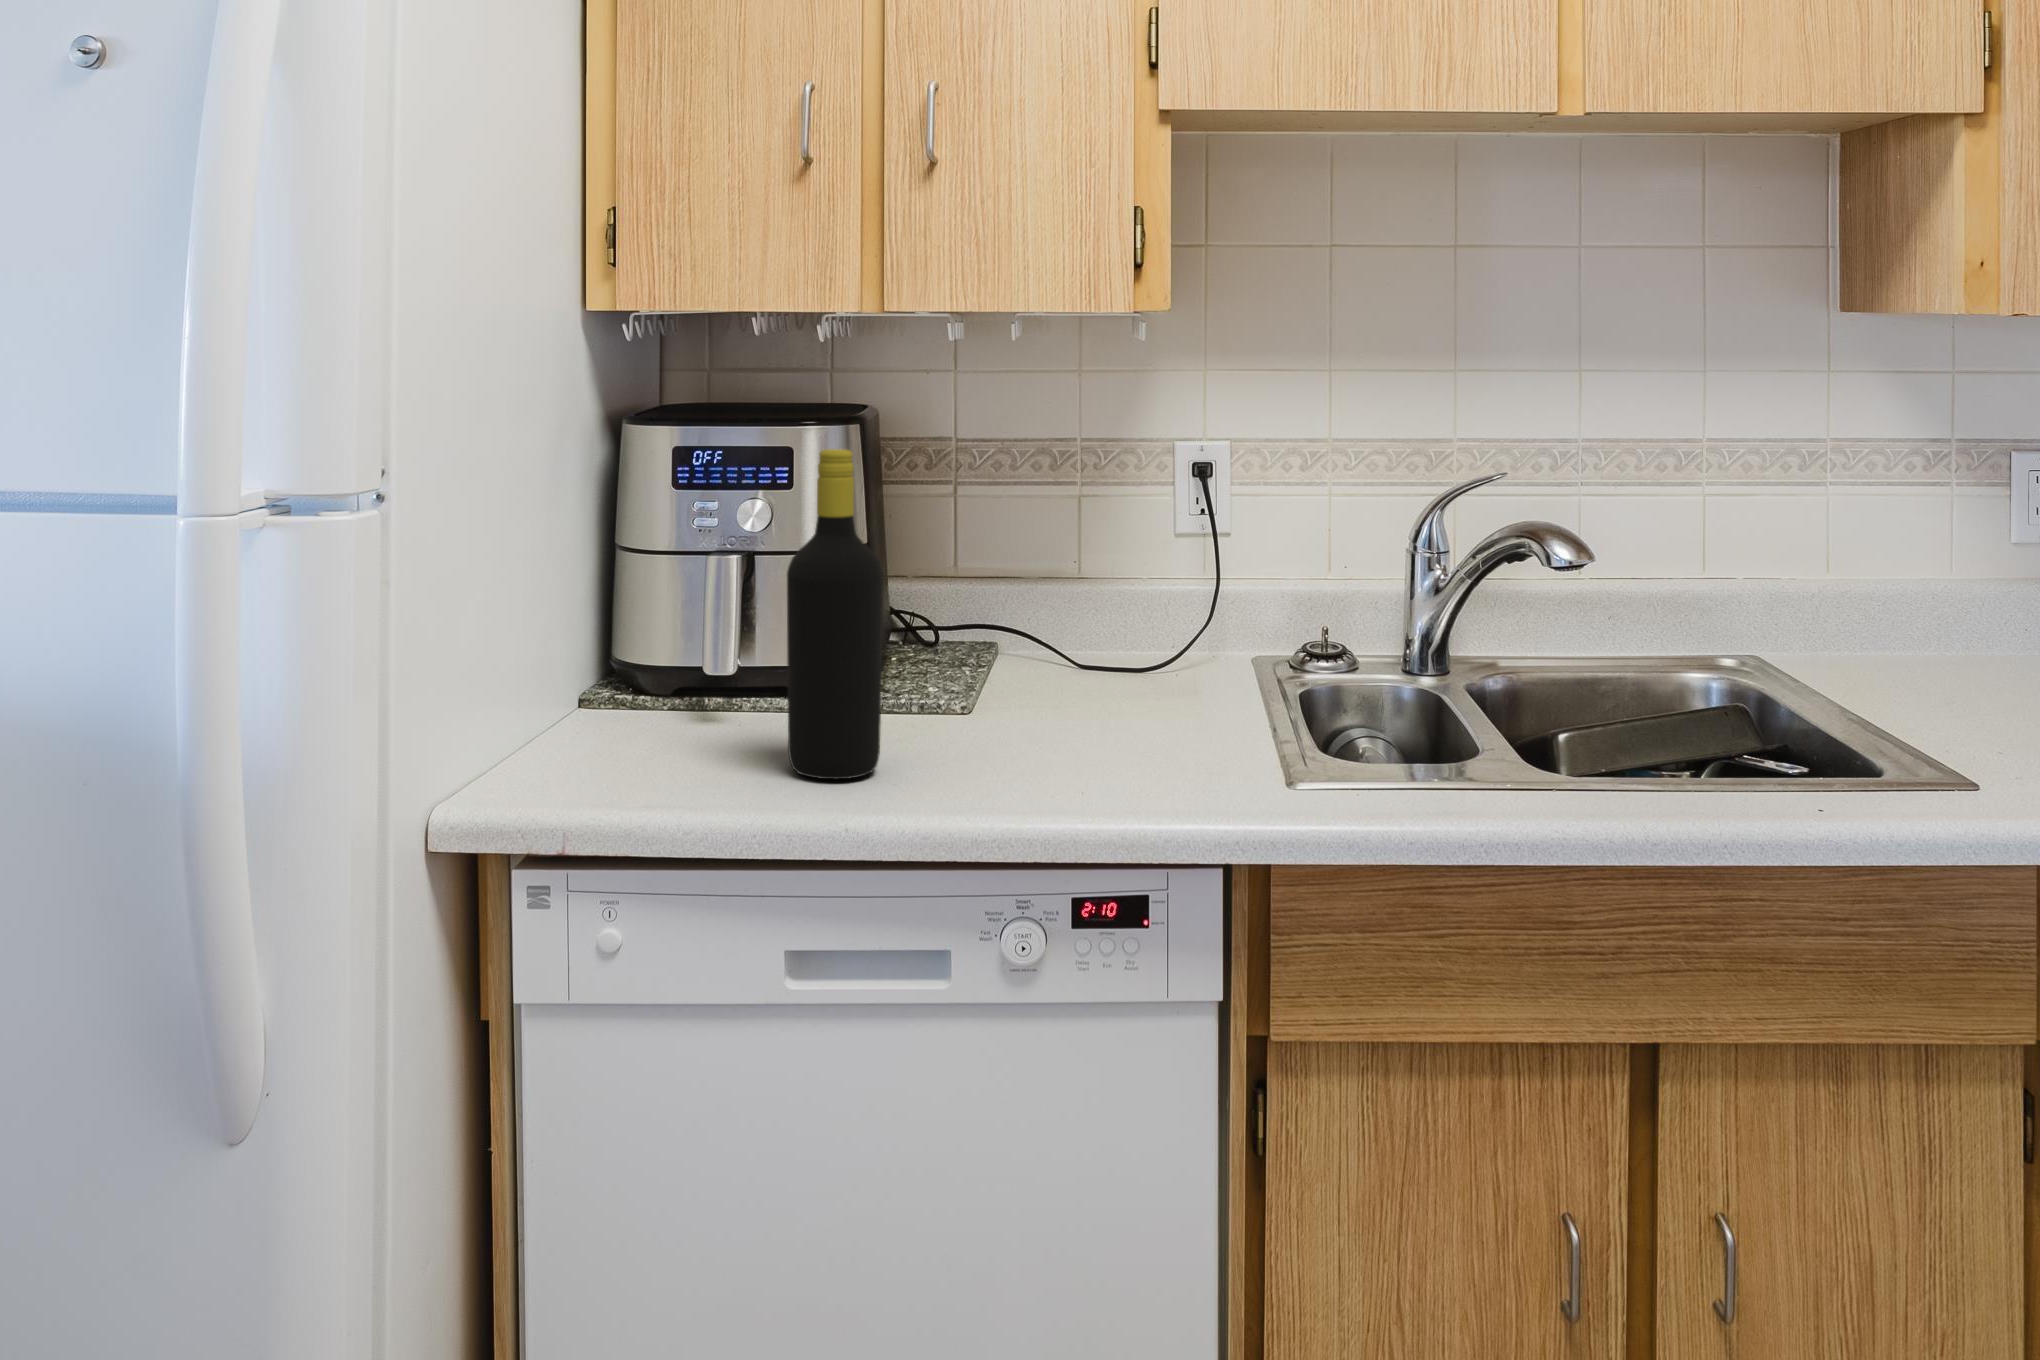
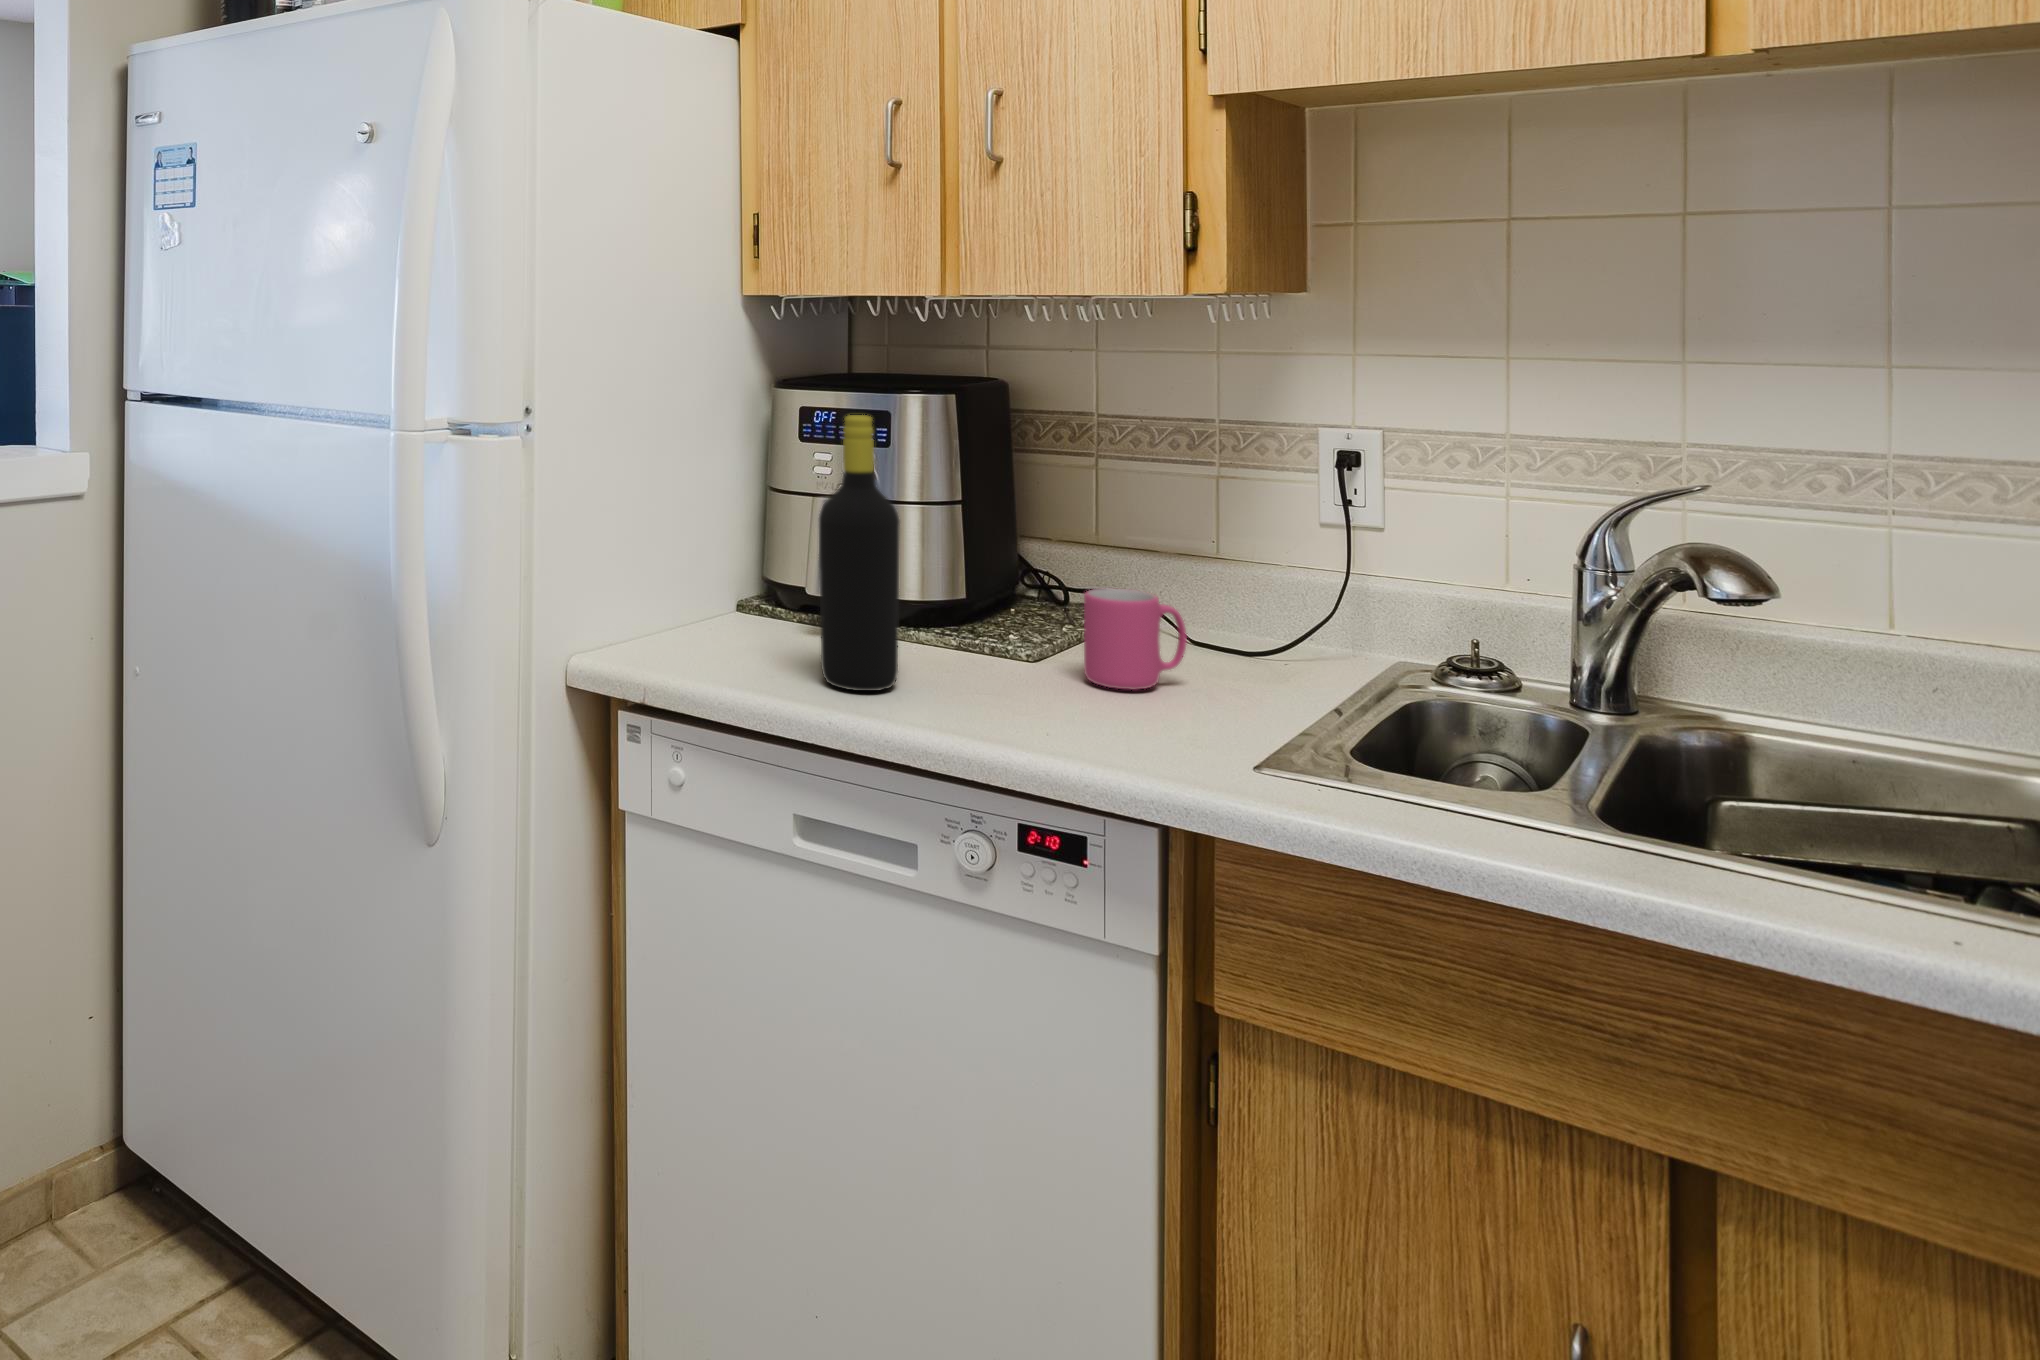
mug: none [1034,627,1127,734] -> present [1084,588,1187,690]

